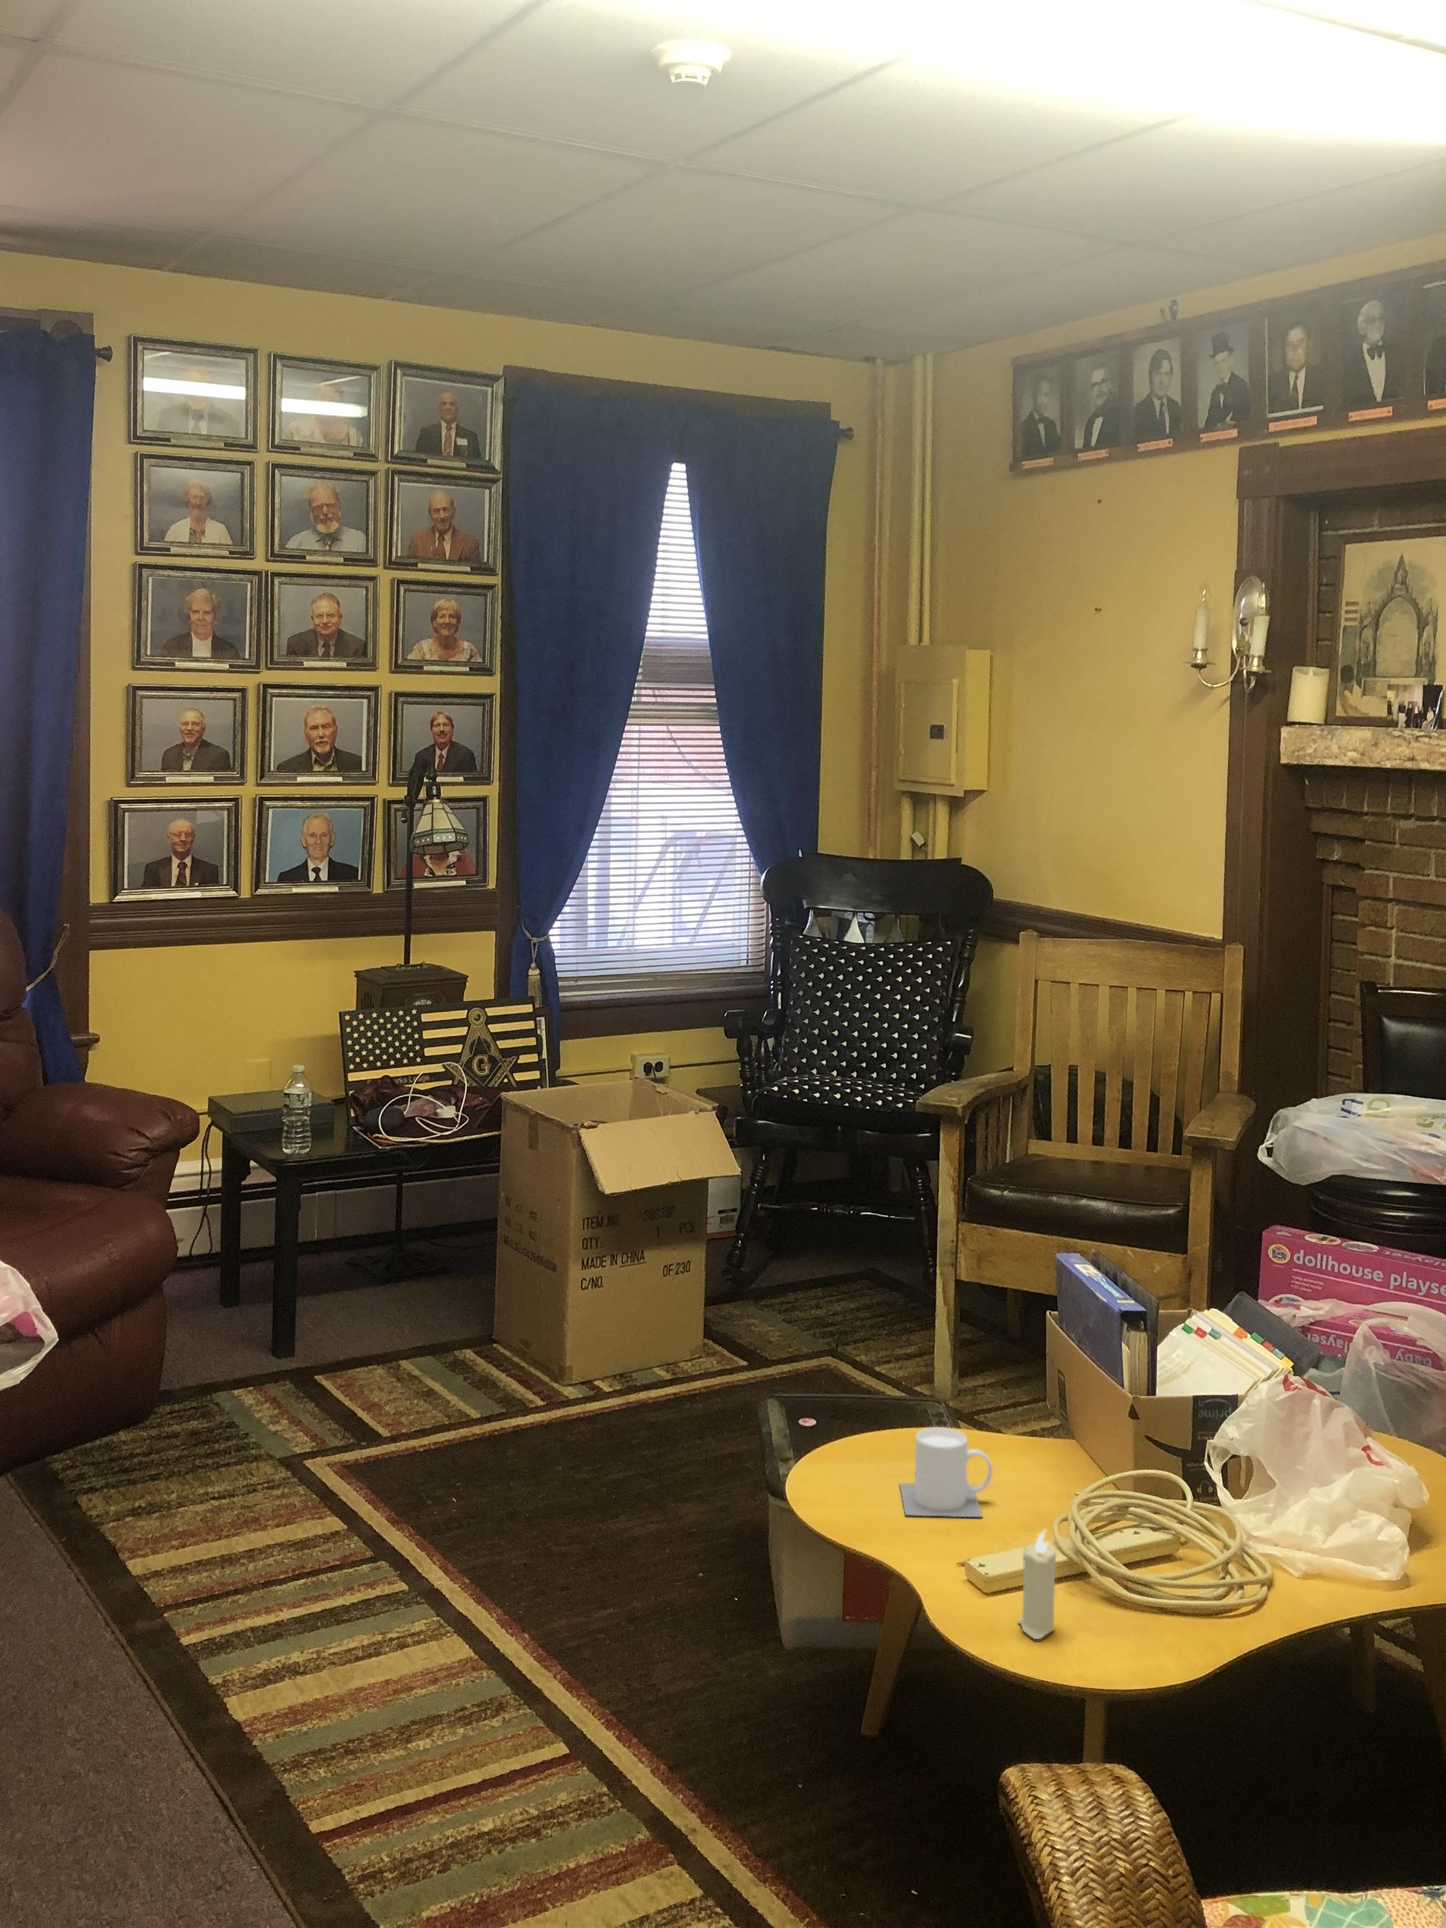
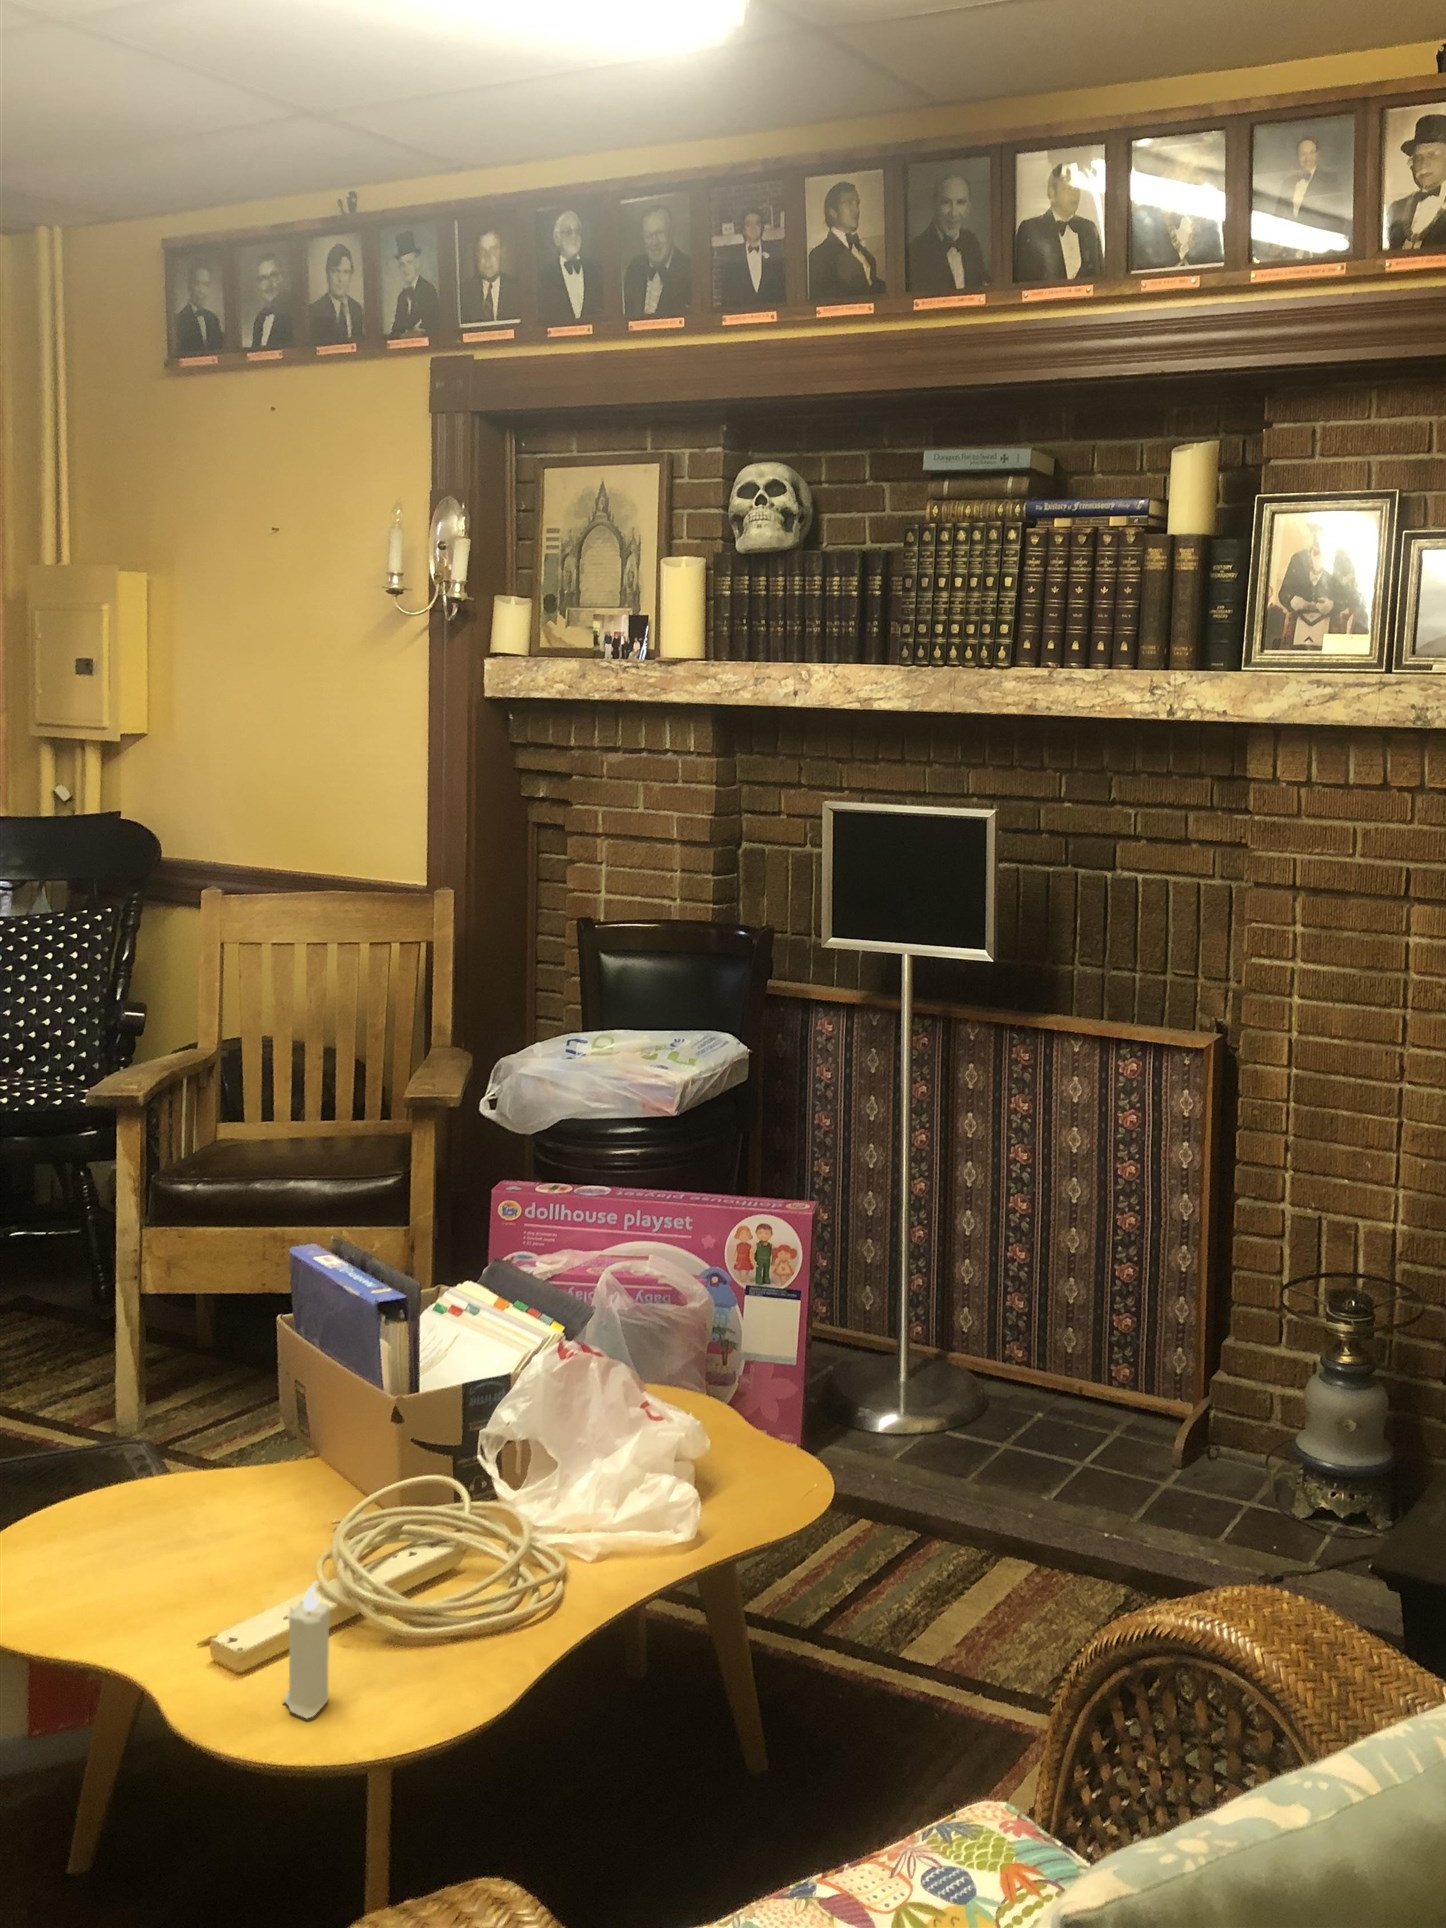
mug: present [900,1427,992,1517] -> none [106,1479,229,1599]

